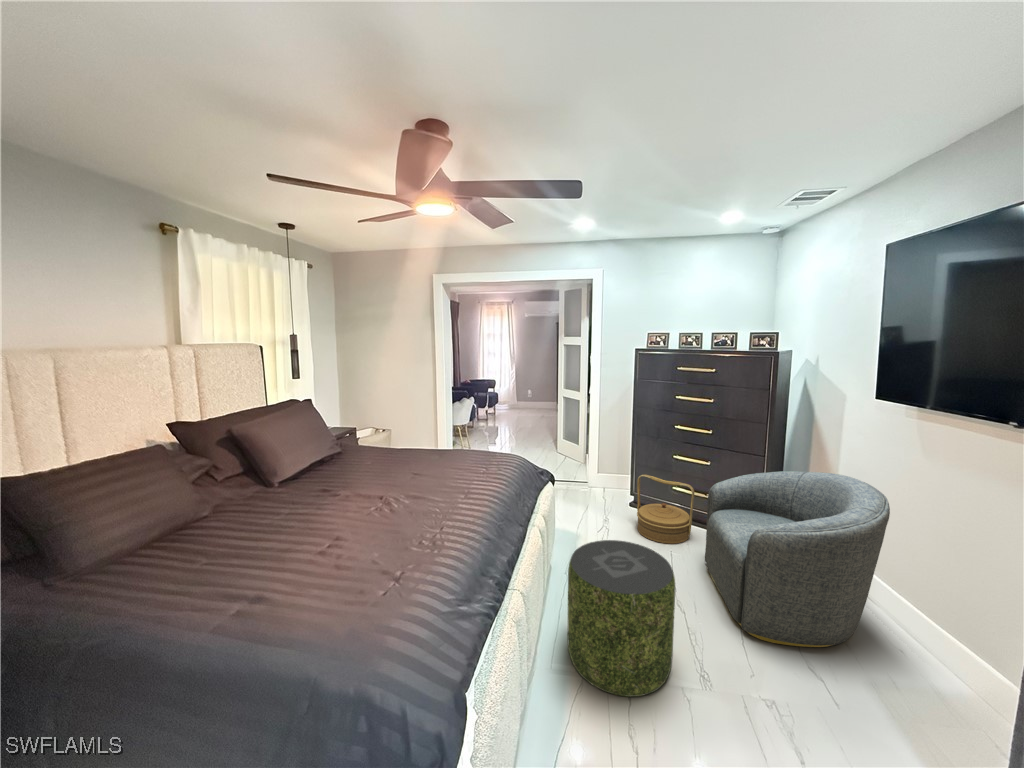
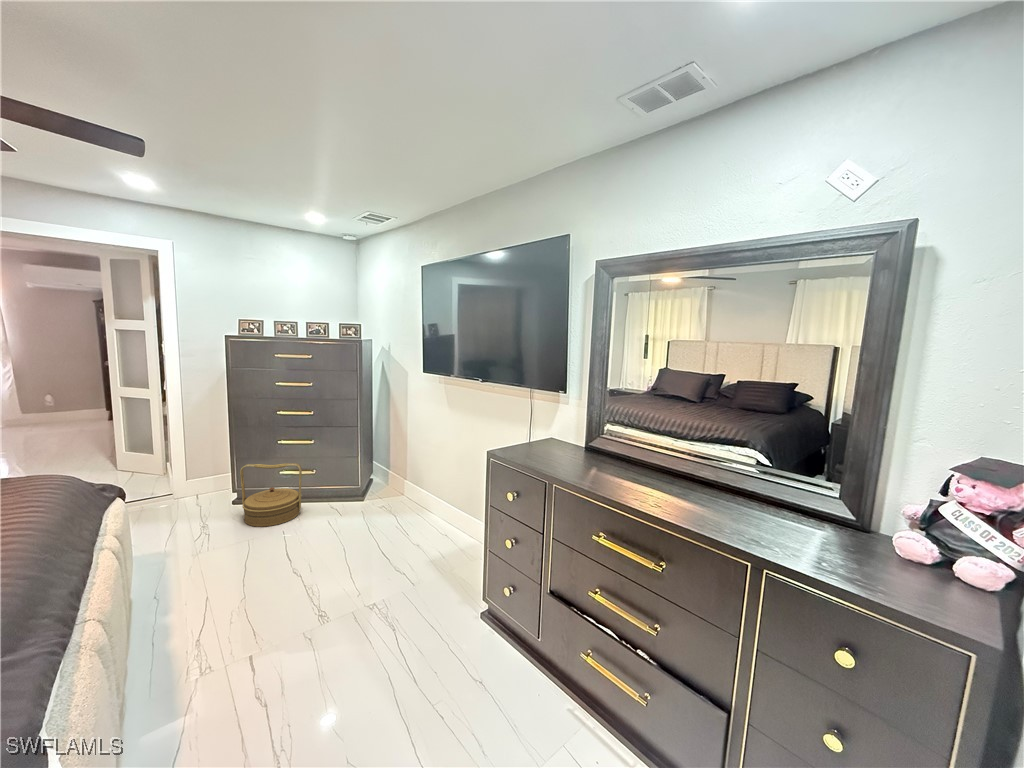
armchair: present [705,471,890,647] -> none [315,429,436,566]
pouf: present [567,540,675,697] -> none [164,525,294,682]

